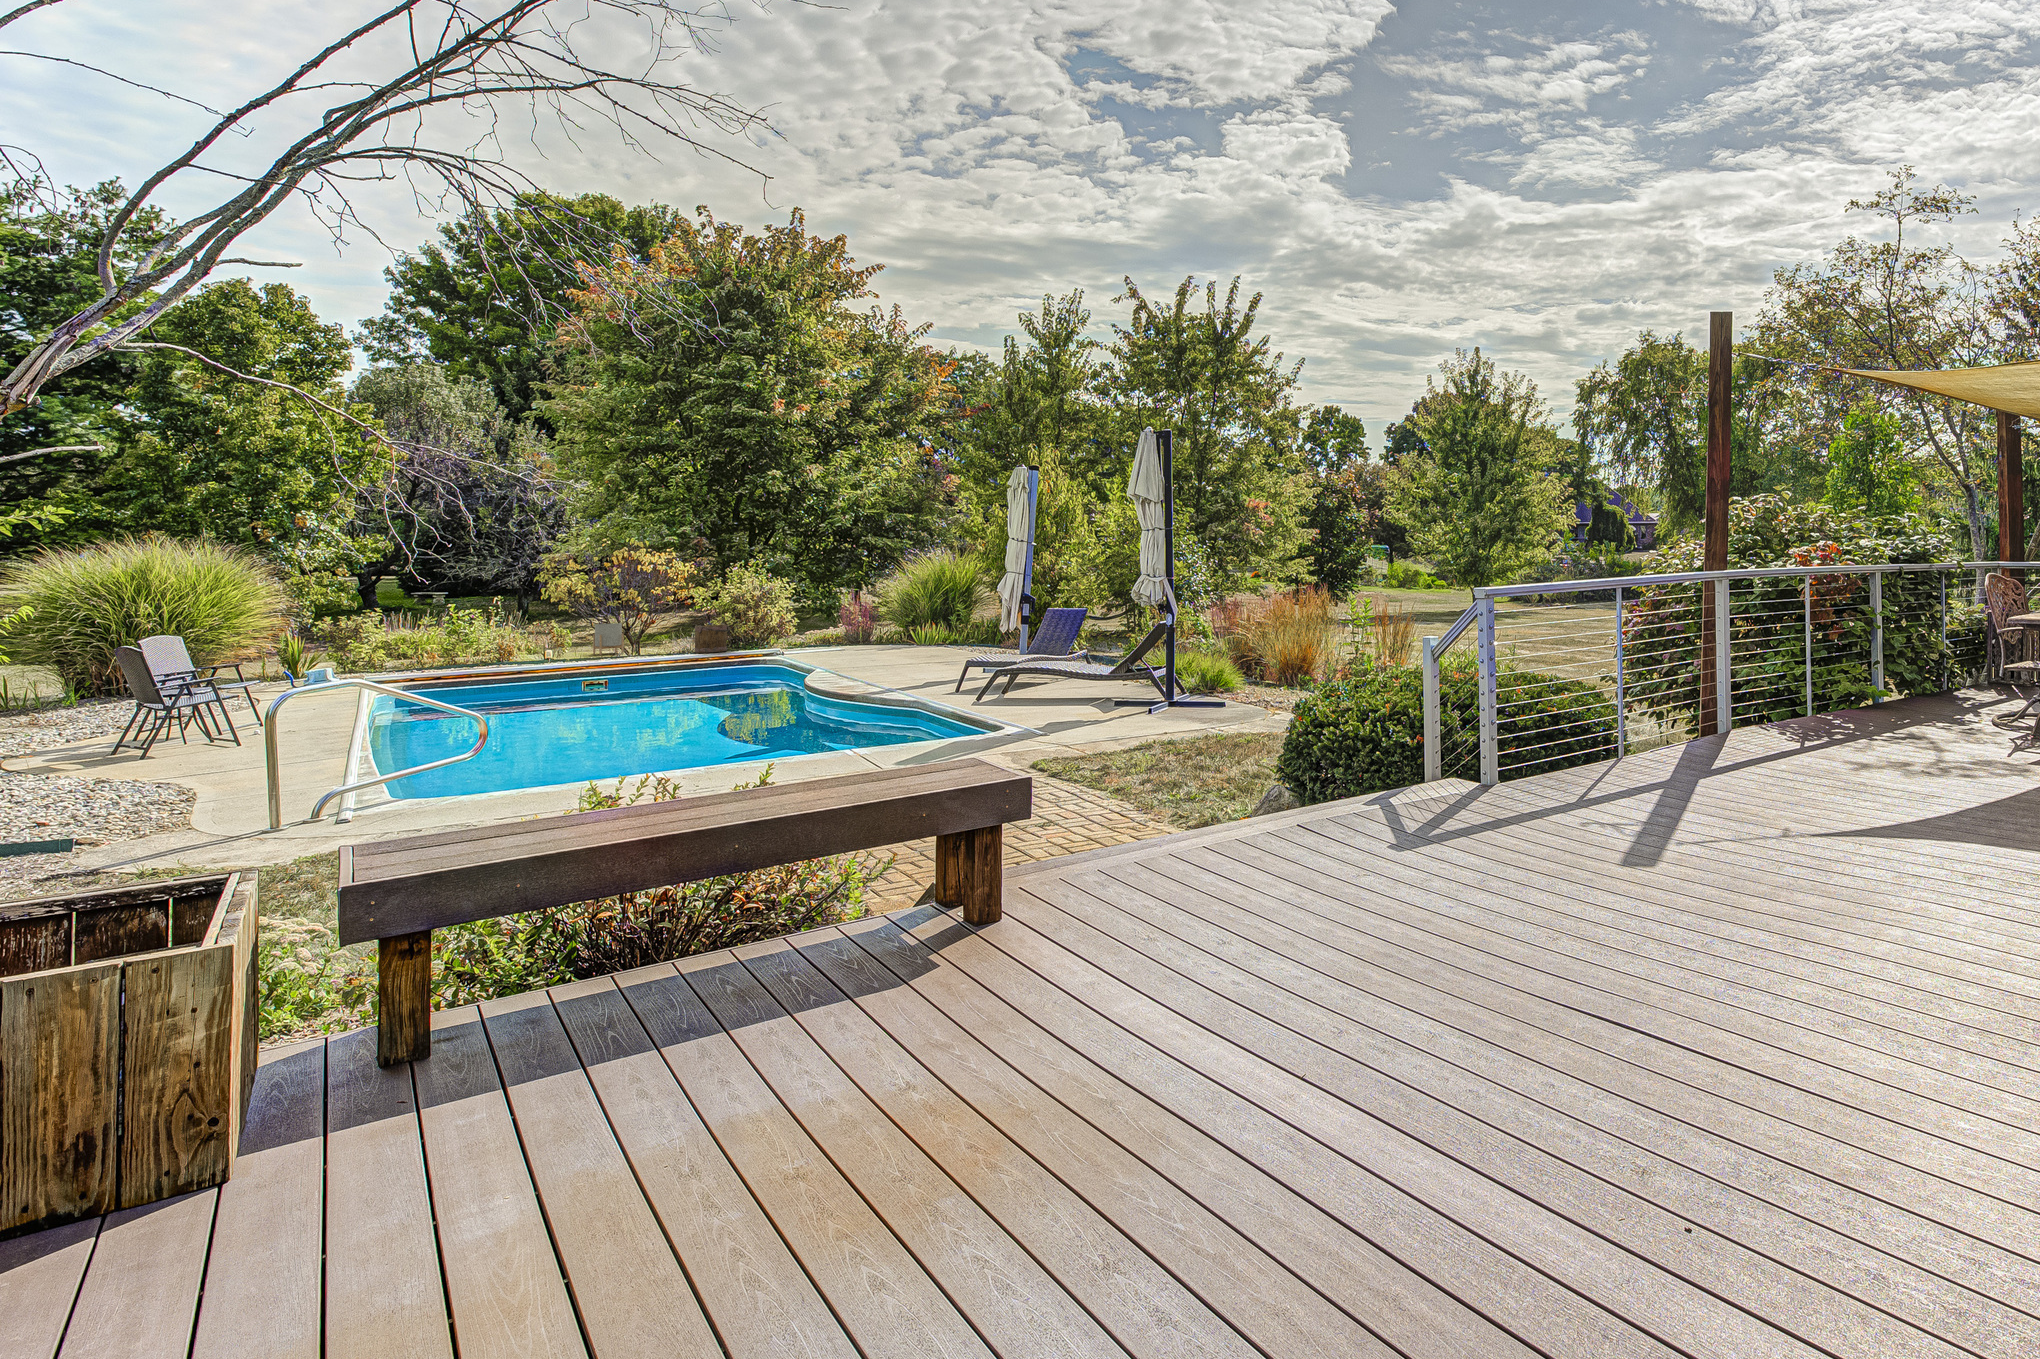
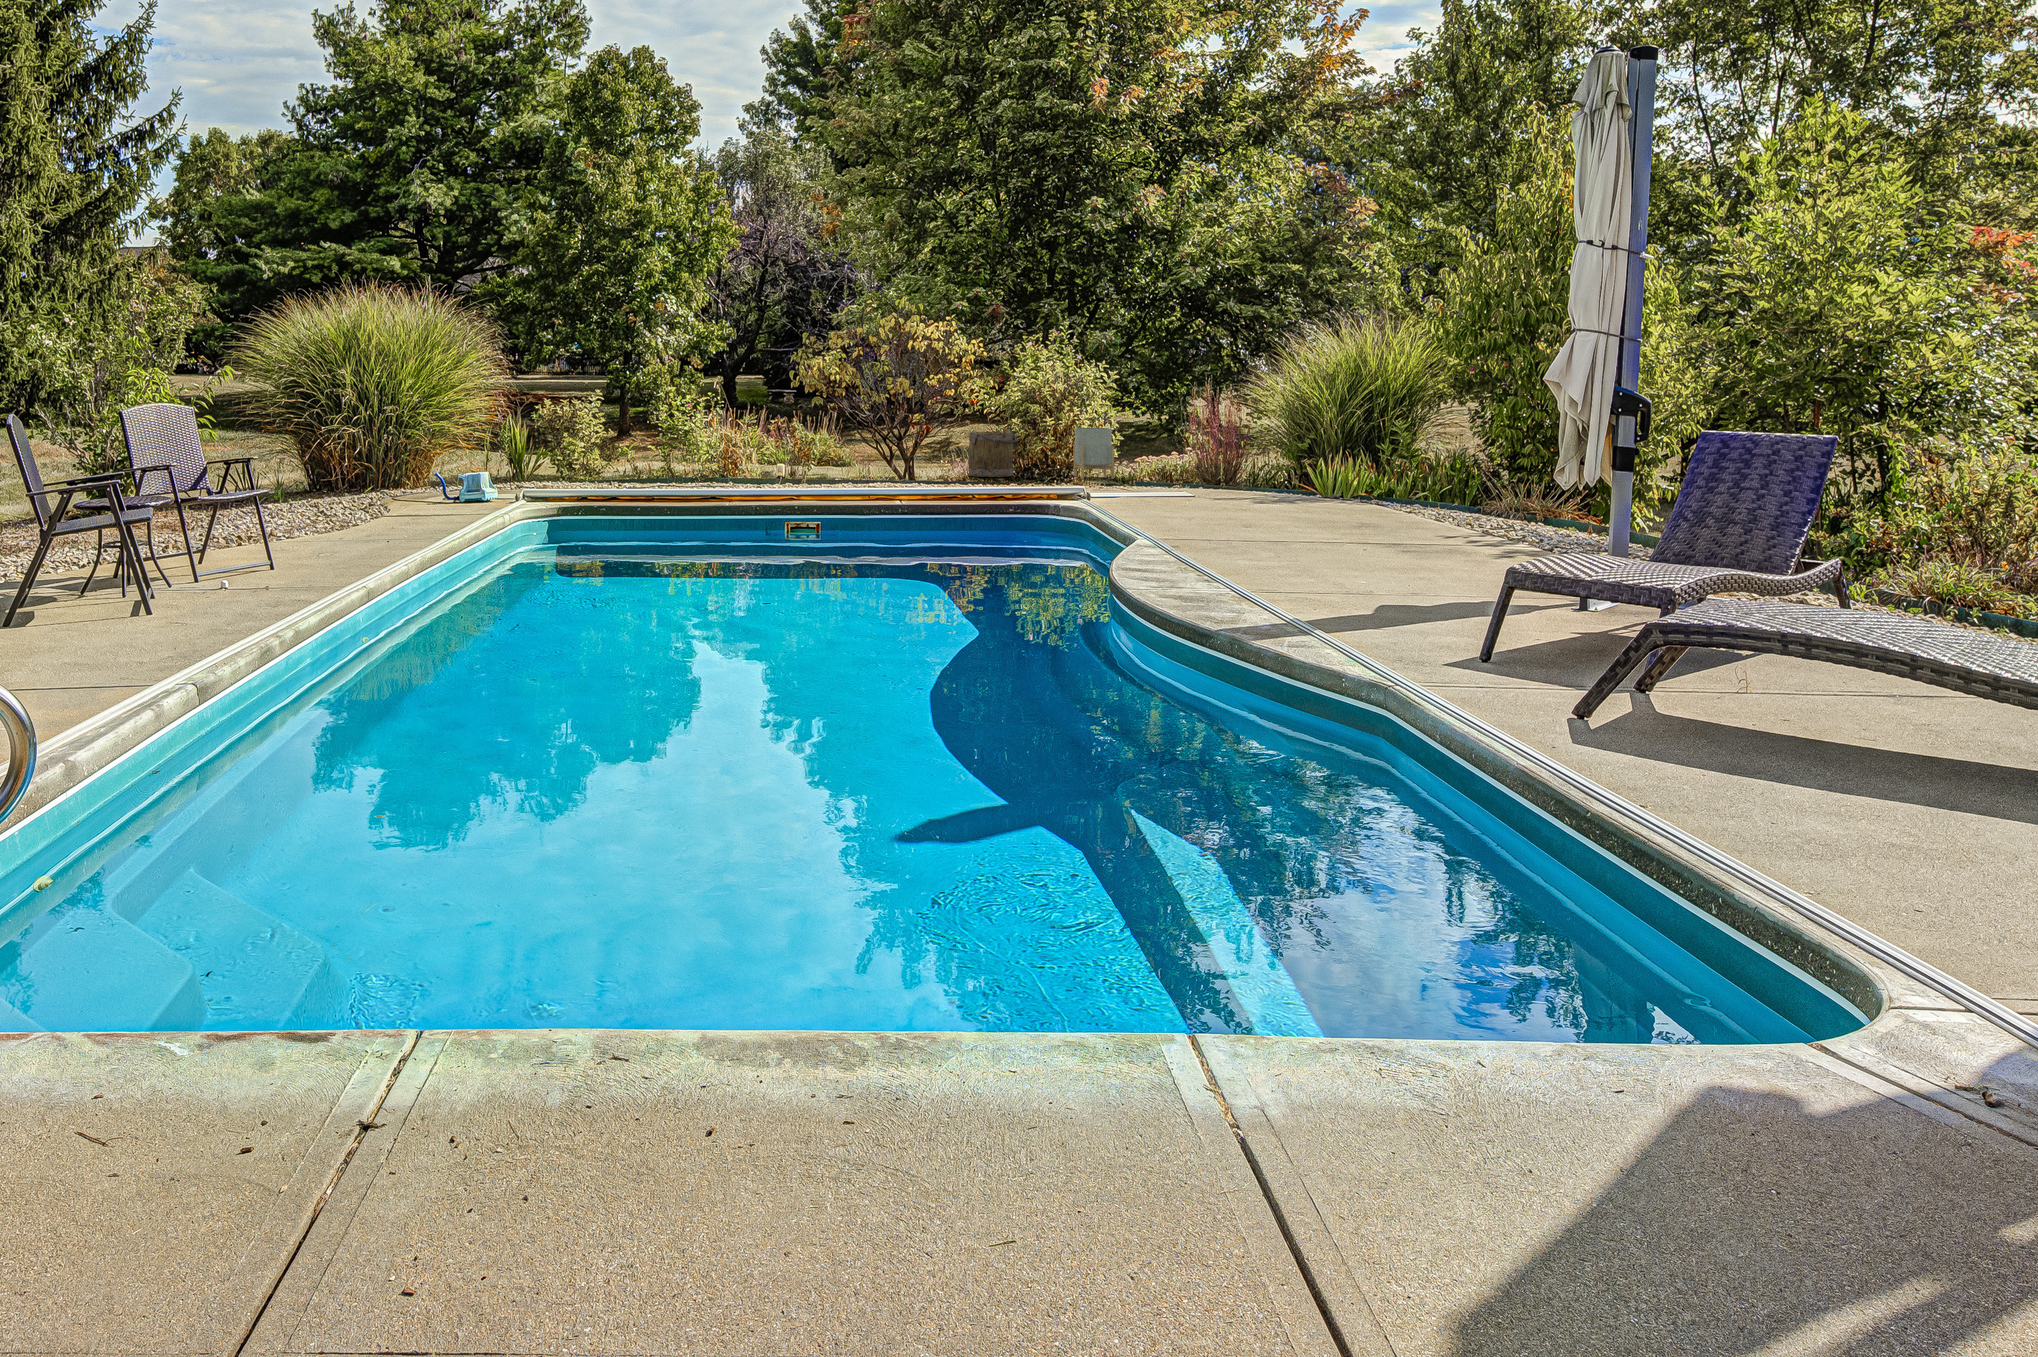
planter: present [593,623,624,655] -> present [1073,428,1114,479]

